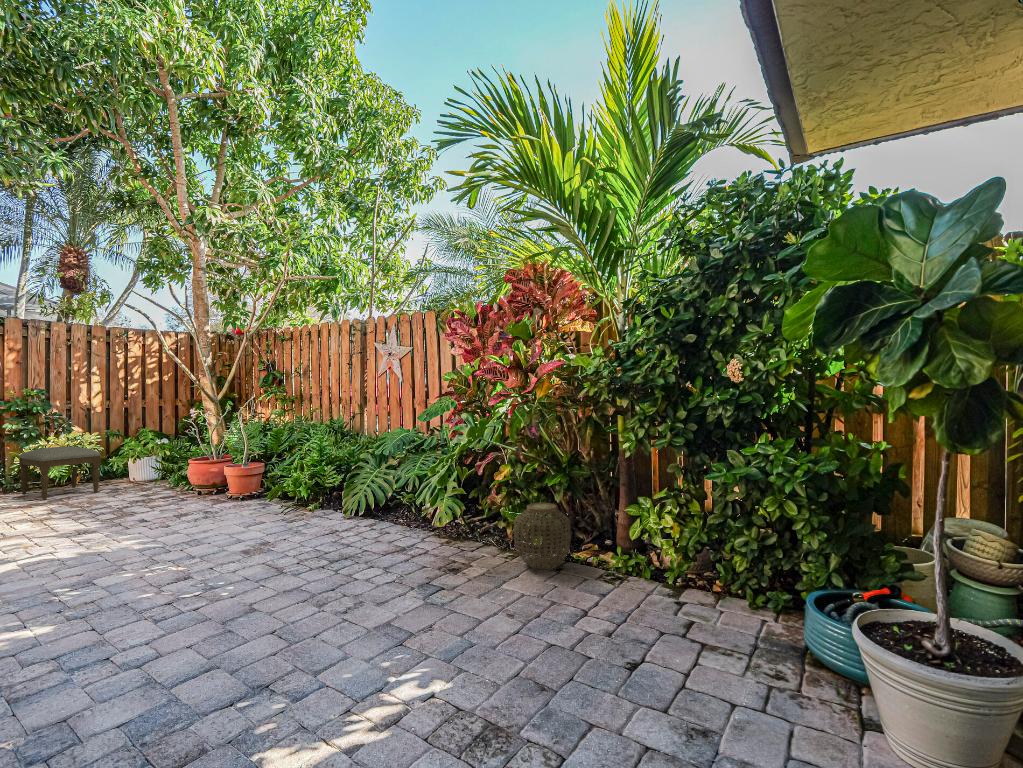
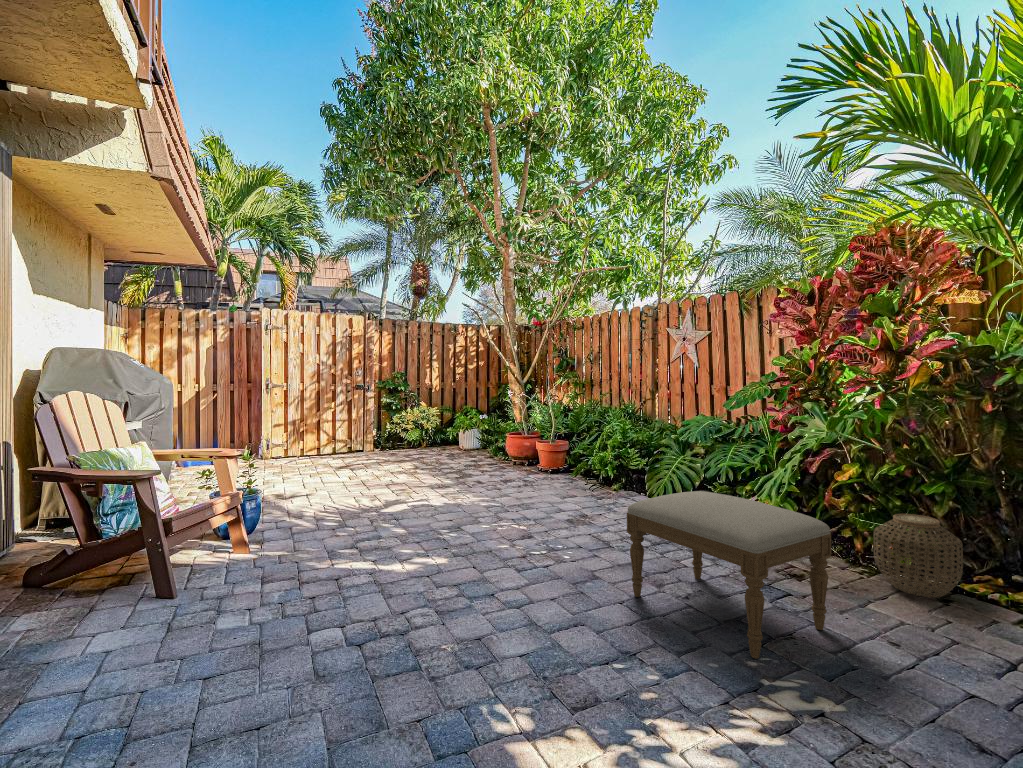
ottoman: present [19,447,101,500] -> present [627,491,831,659]

